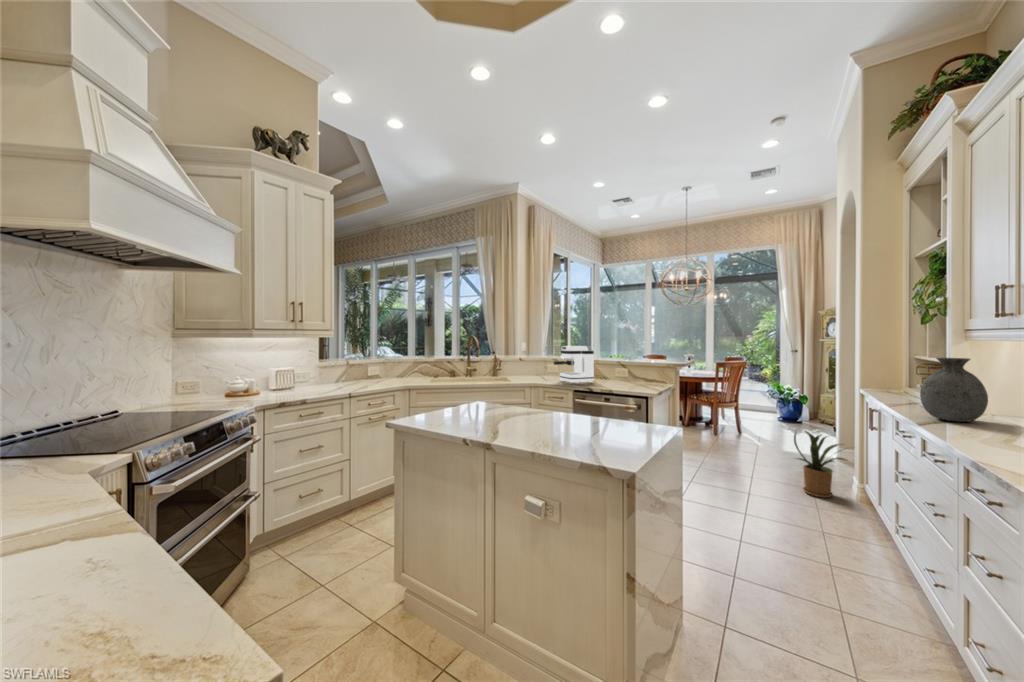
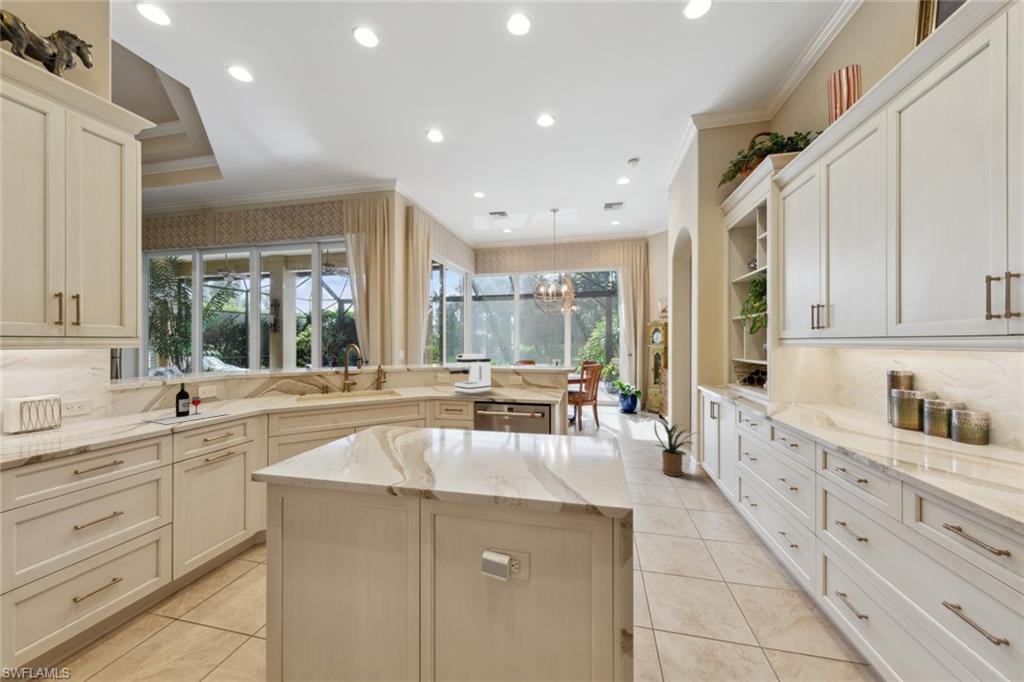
vase: present [920,358,988,422] -> none [768,360,812,409]
wine bottle: none [334,362,385,390] -> present [141,383,230,424]

